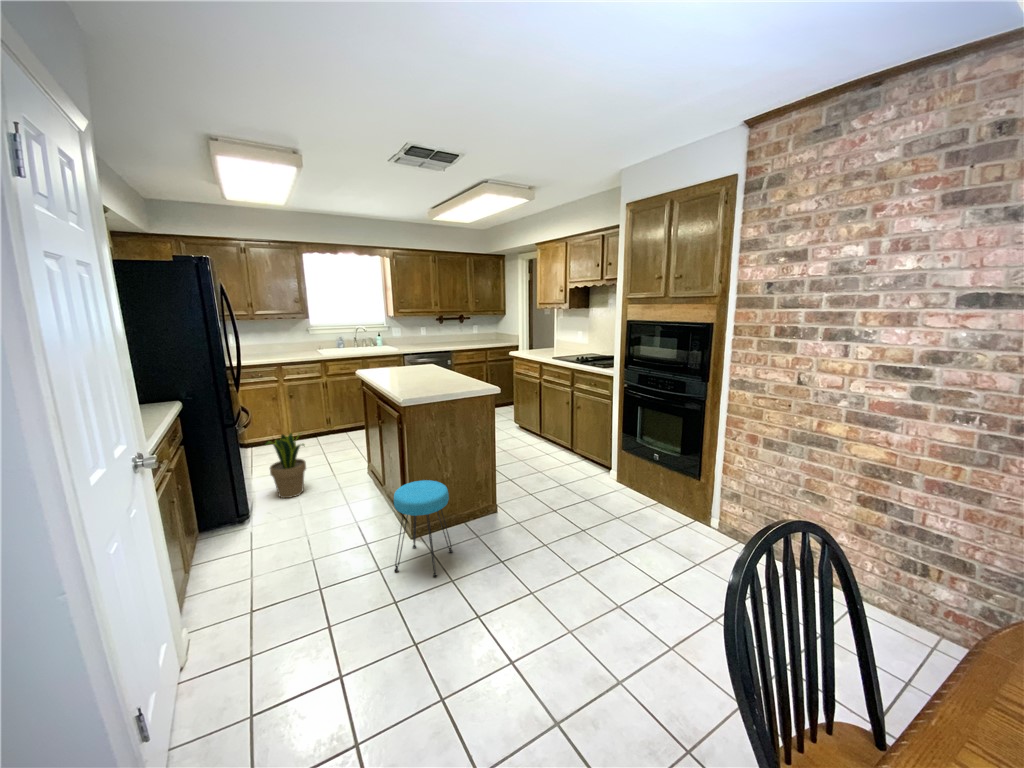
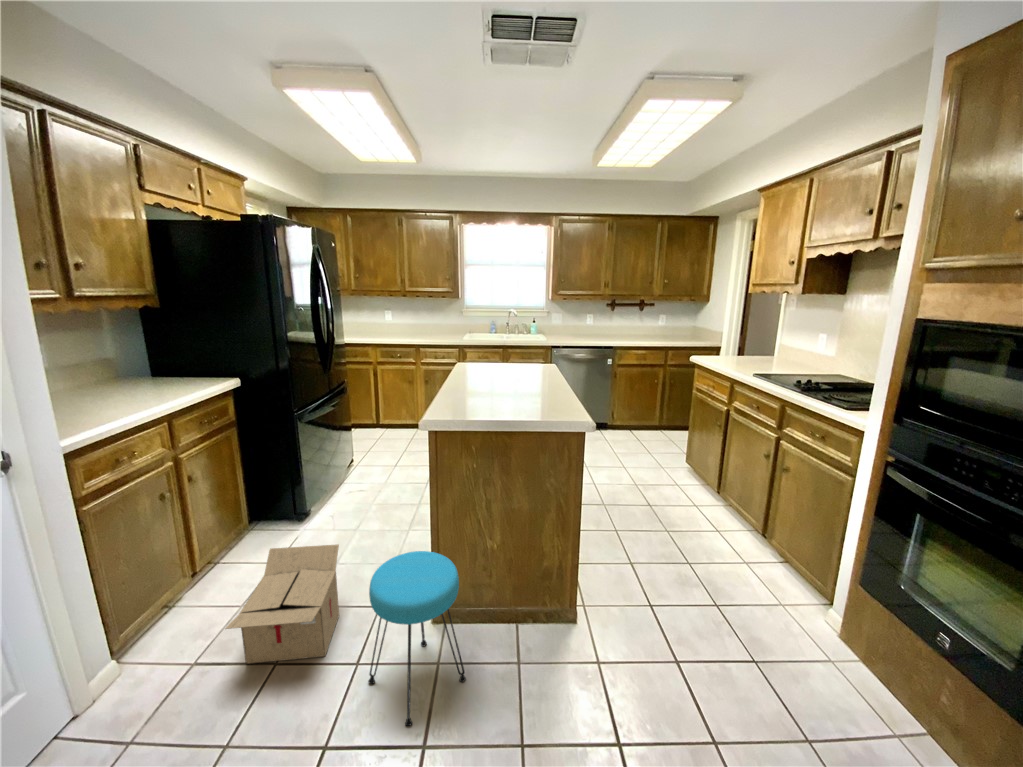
potted plant: present [266,433,306,498] -> none [339,428,389,504]
cardboard box: none [279,504,355,595] -> present [225,544,339,664]

